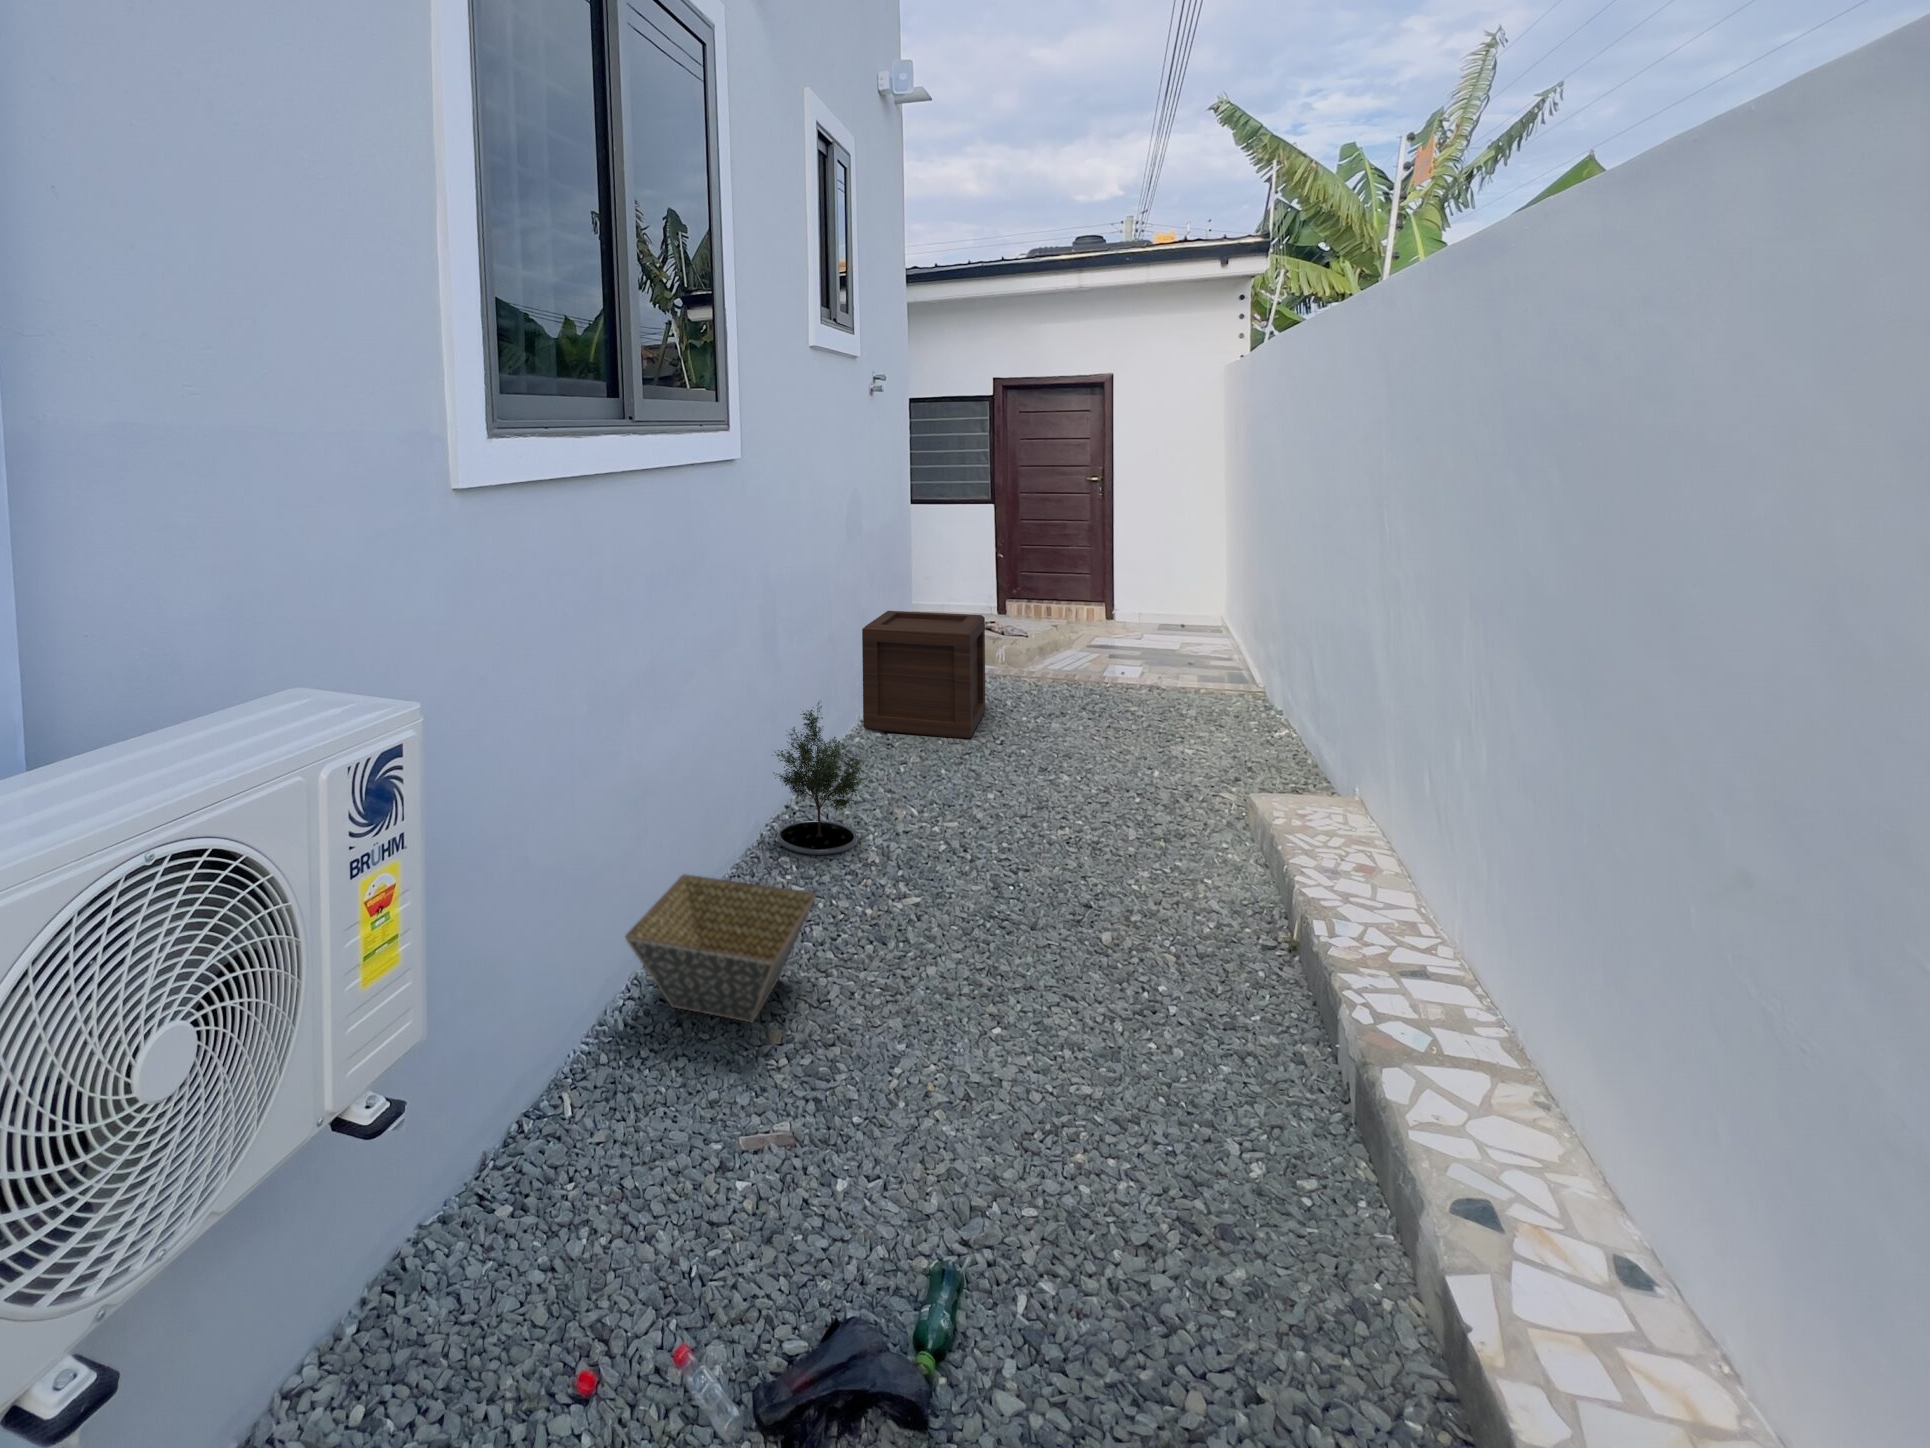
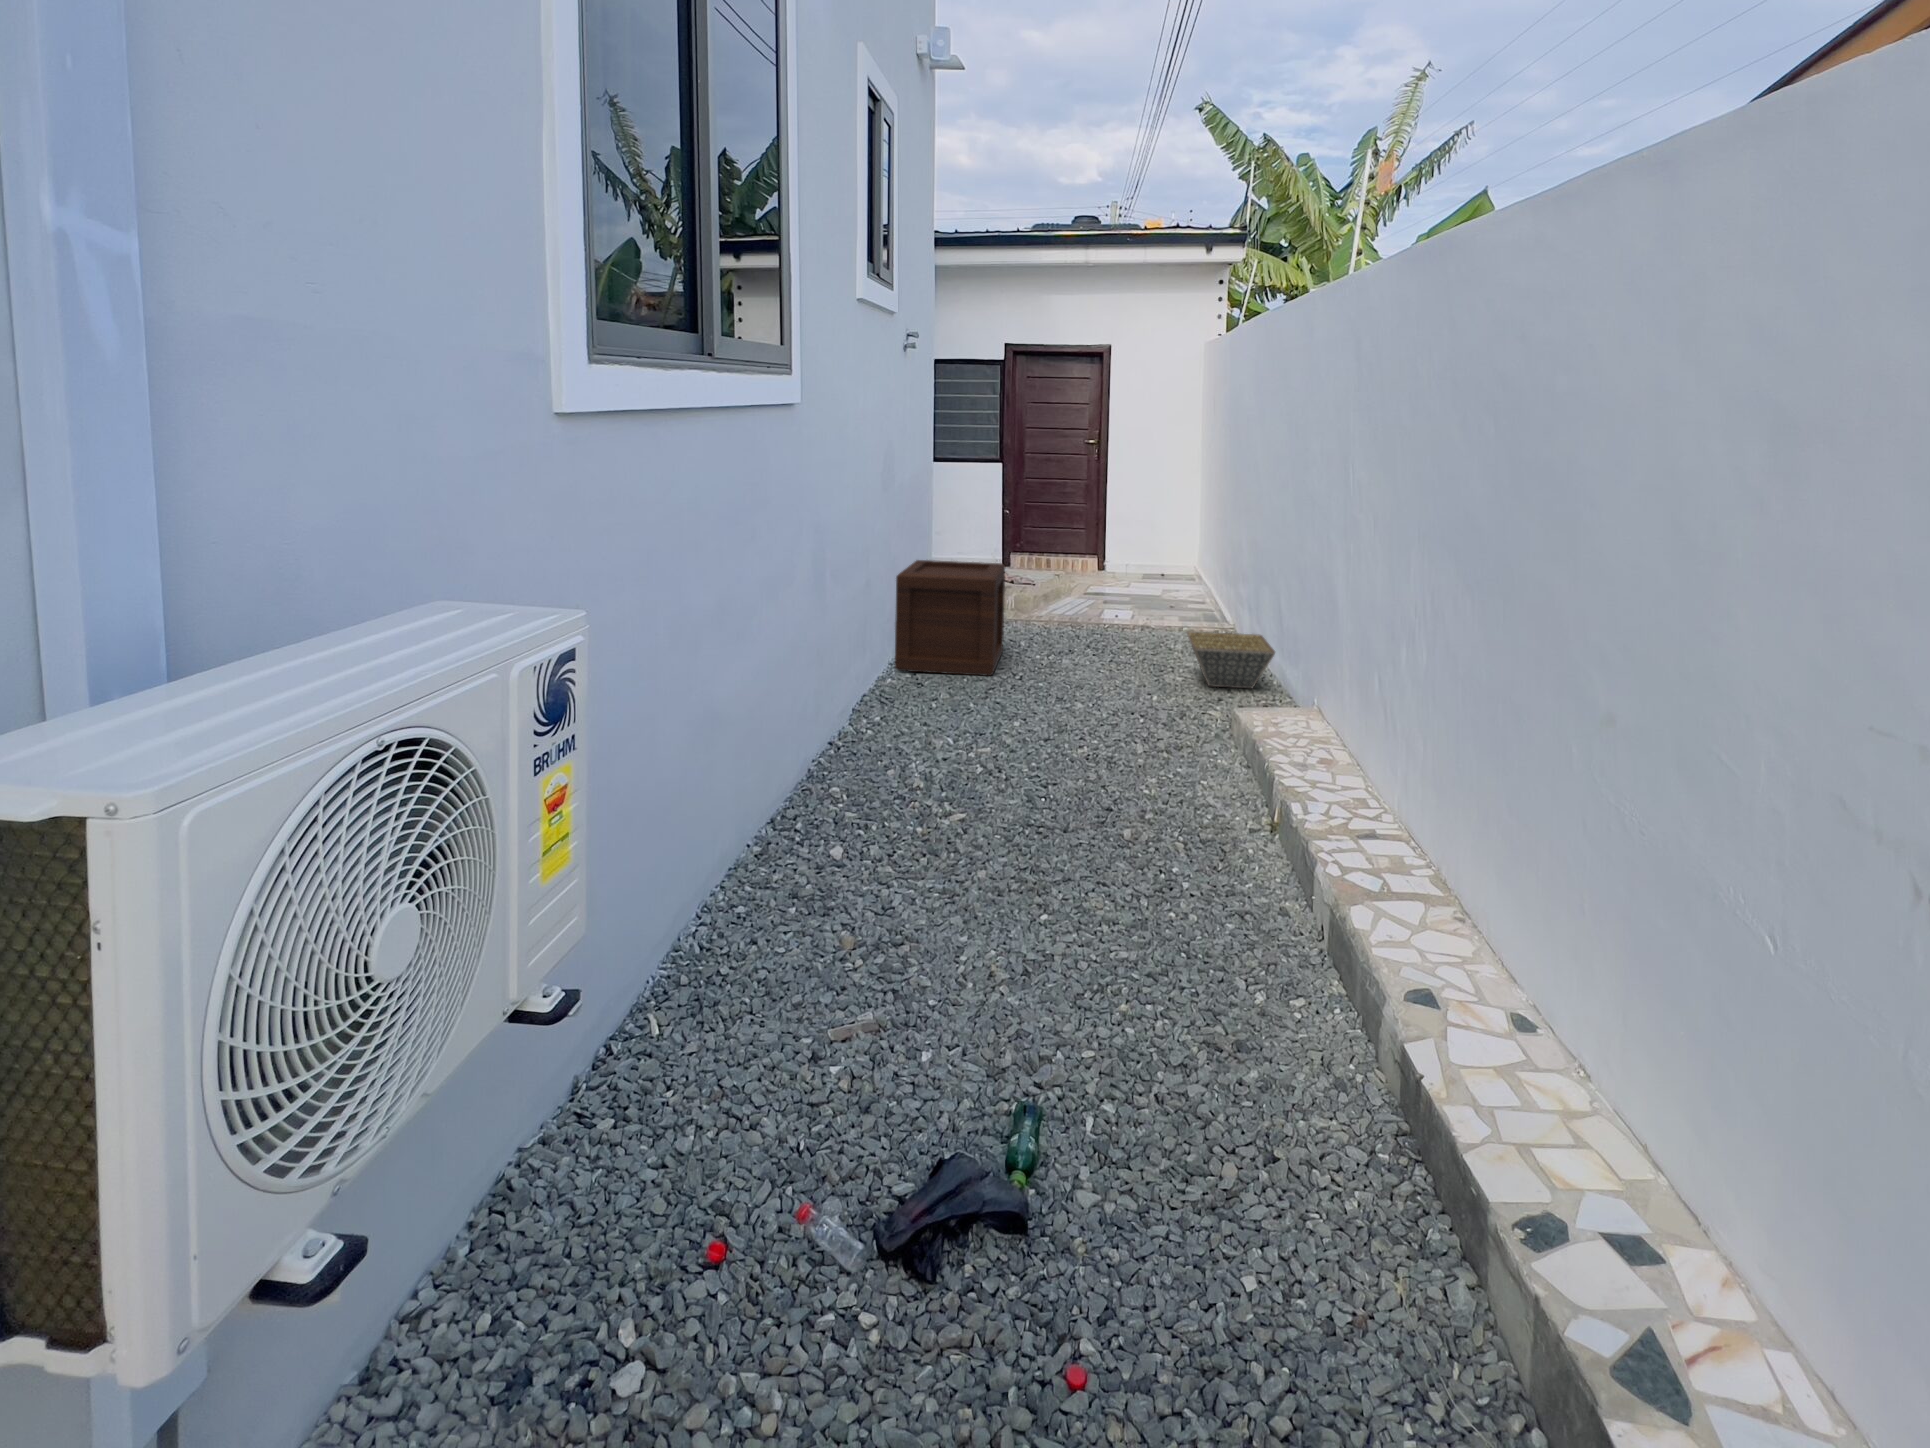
potted tree: present [772,703,868,855] -> none [822,637,915,782]
basket: present [625,874,816,1022] -> present [1187,631,1275,688]

